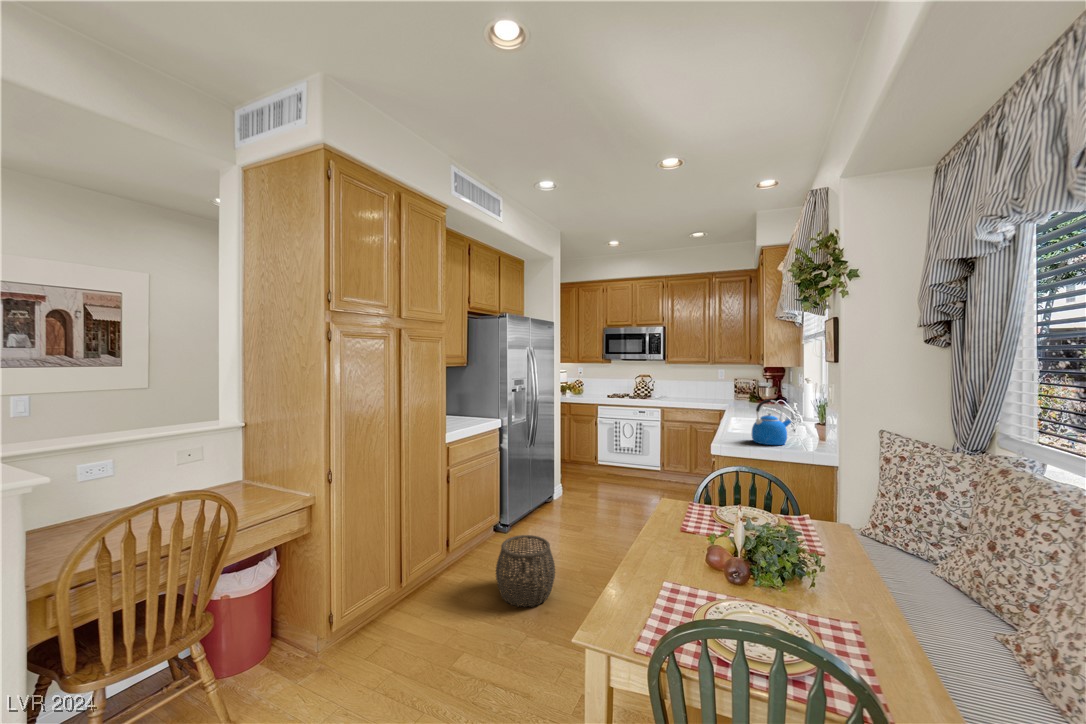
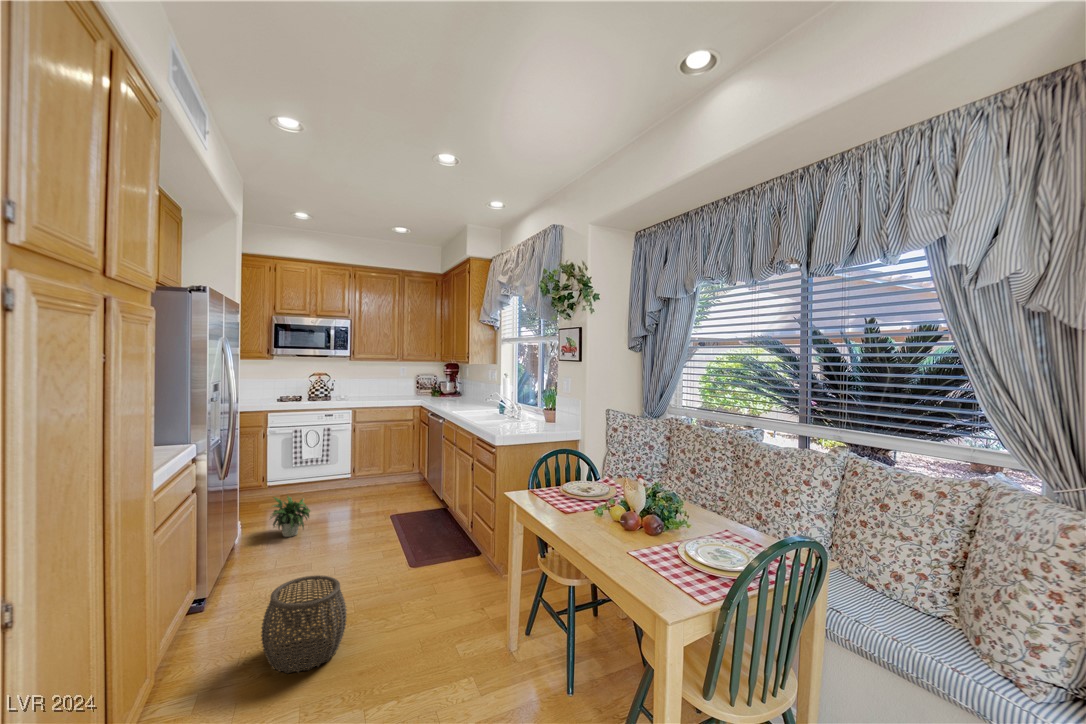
kettle: present [752,399,791,445] -> none [510,391,537,430]
potted plant: none [573,473,604,508] -> present [271,496,310,537]

